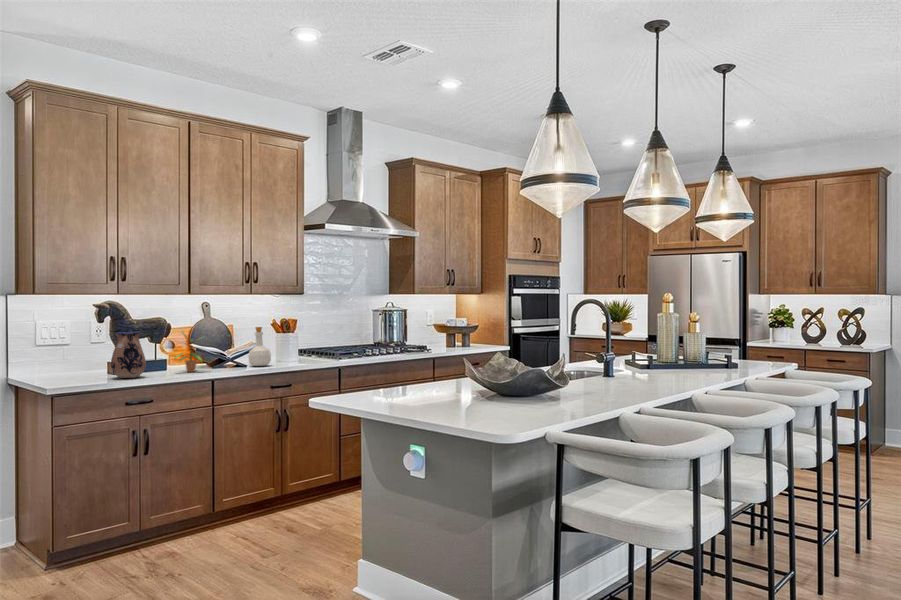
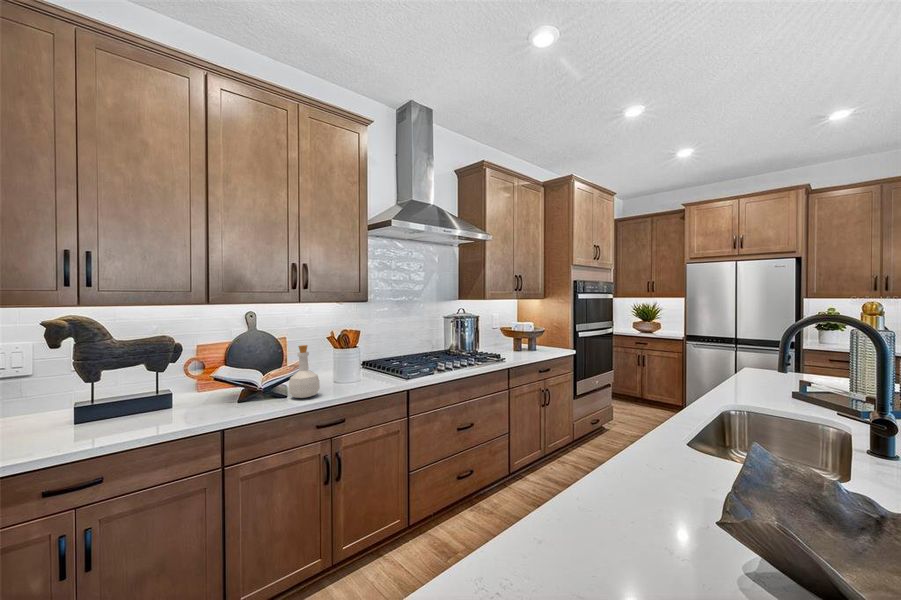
ceramic pitcher: present [111,332,146,378] -> none [35,363,106,443]
potted plant: present [174,333,202,372] -> none [162,357,223,417]

